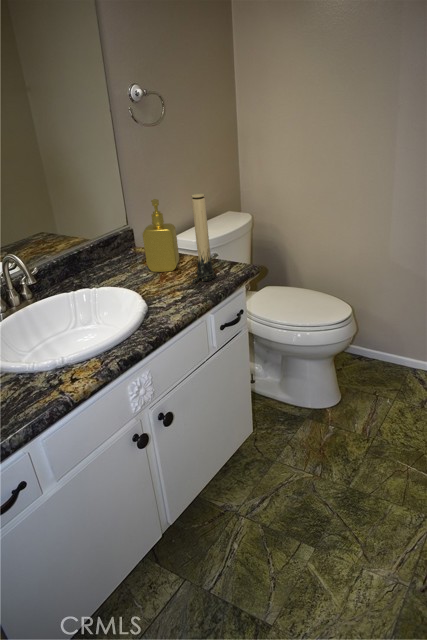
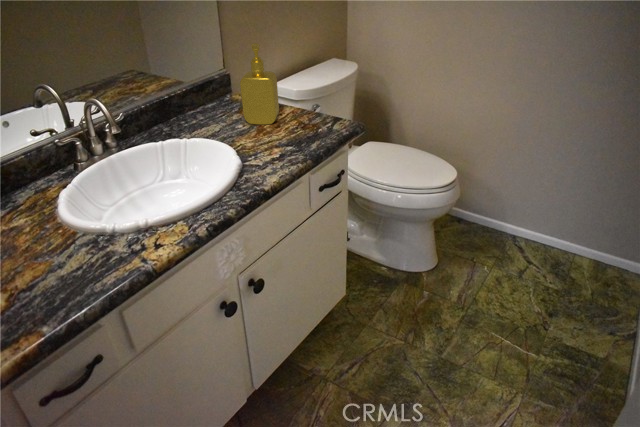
candle: present [192,193,215,283] -> none [292,41,318,140]

